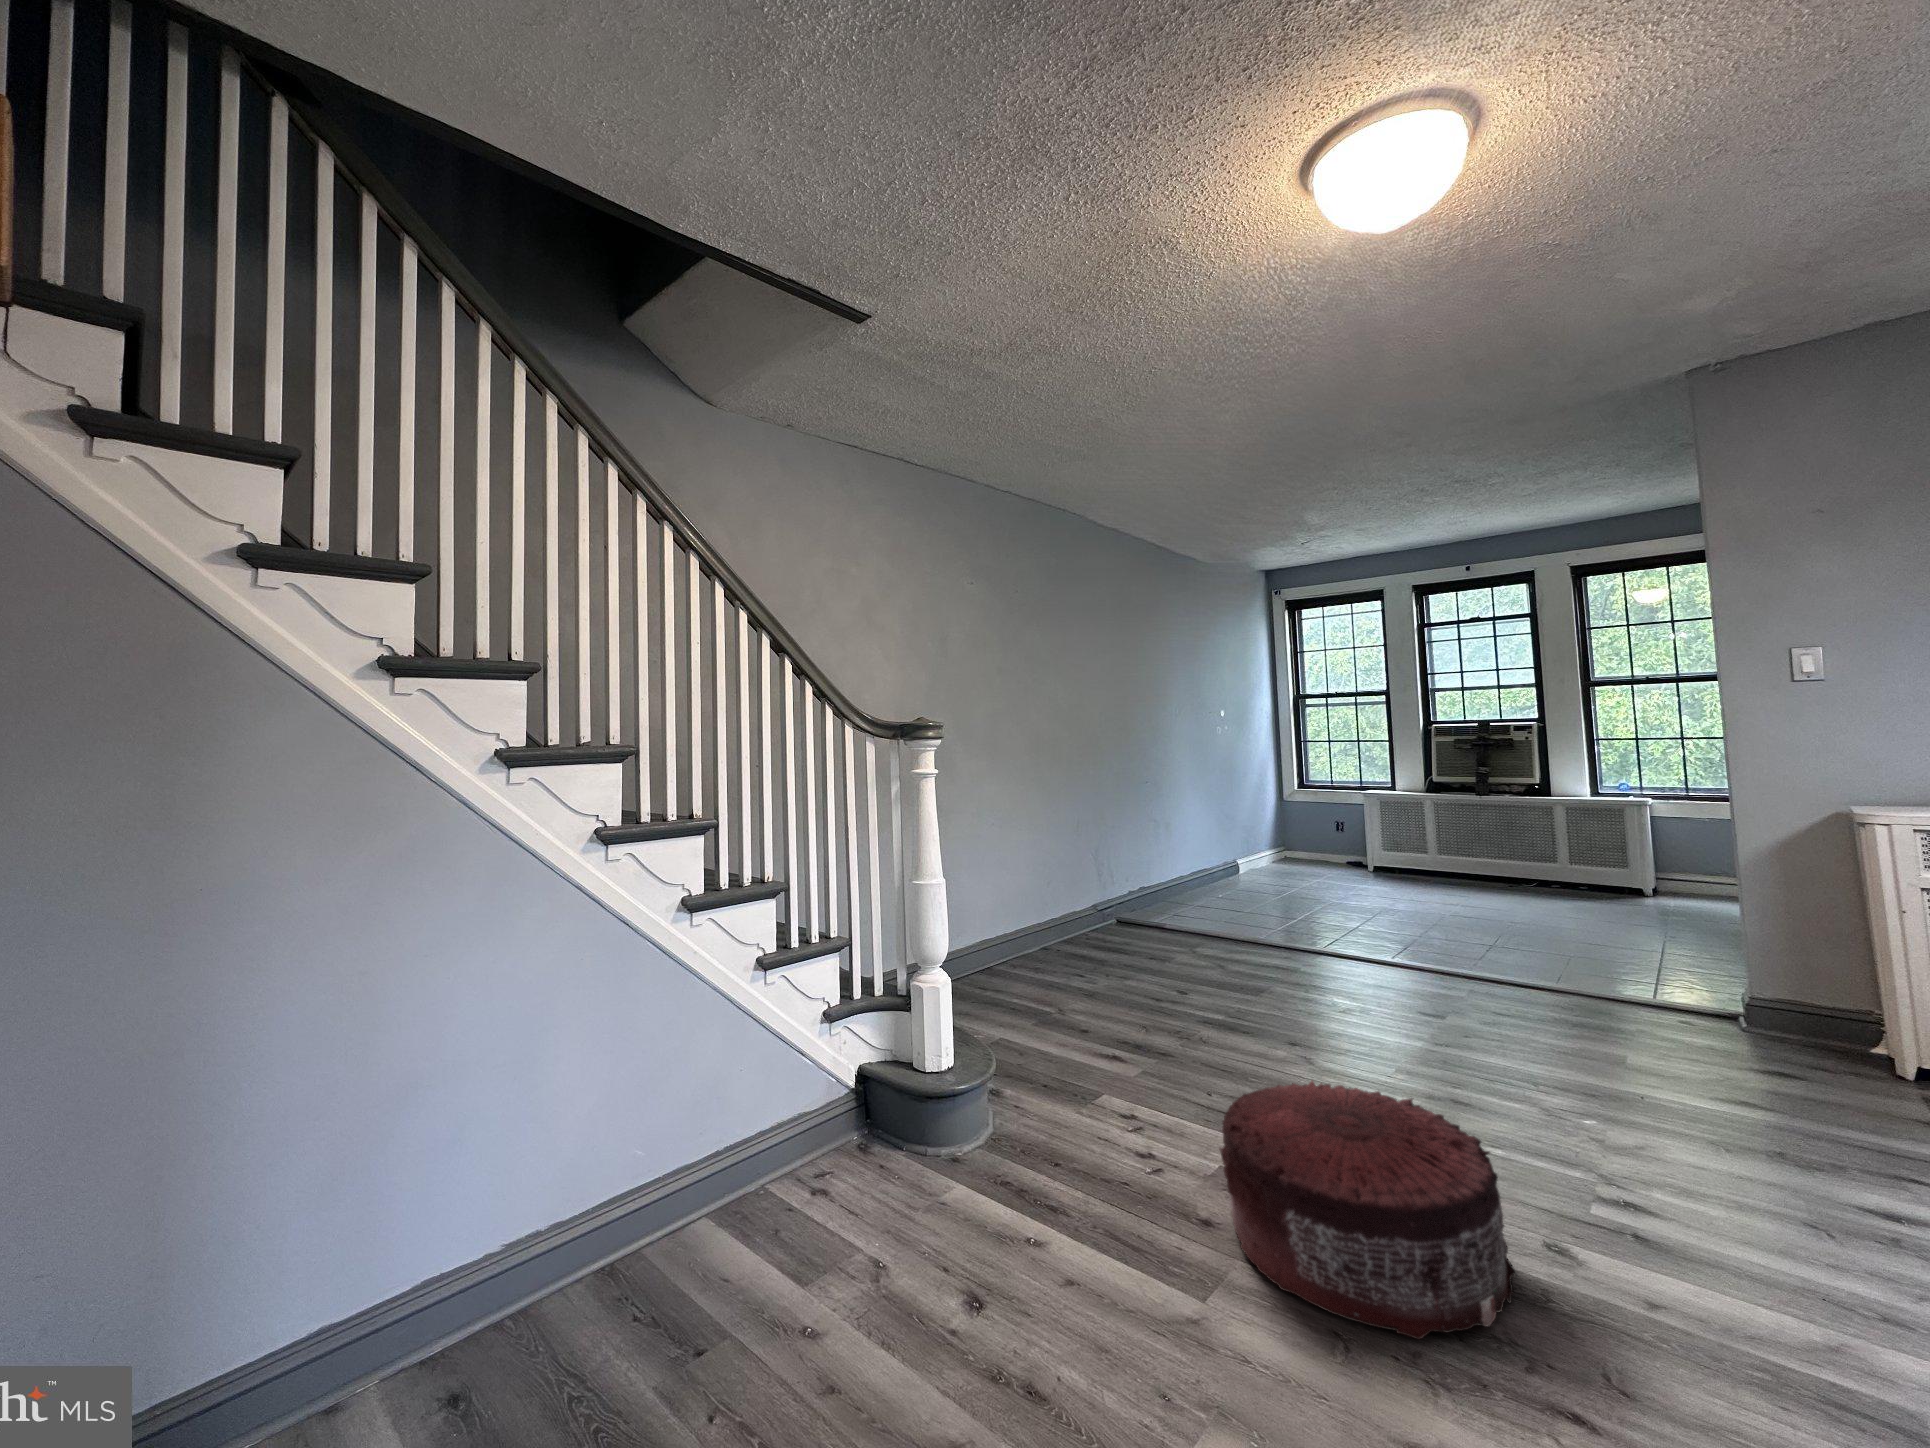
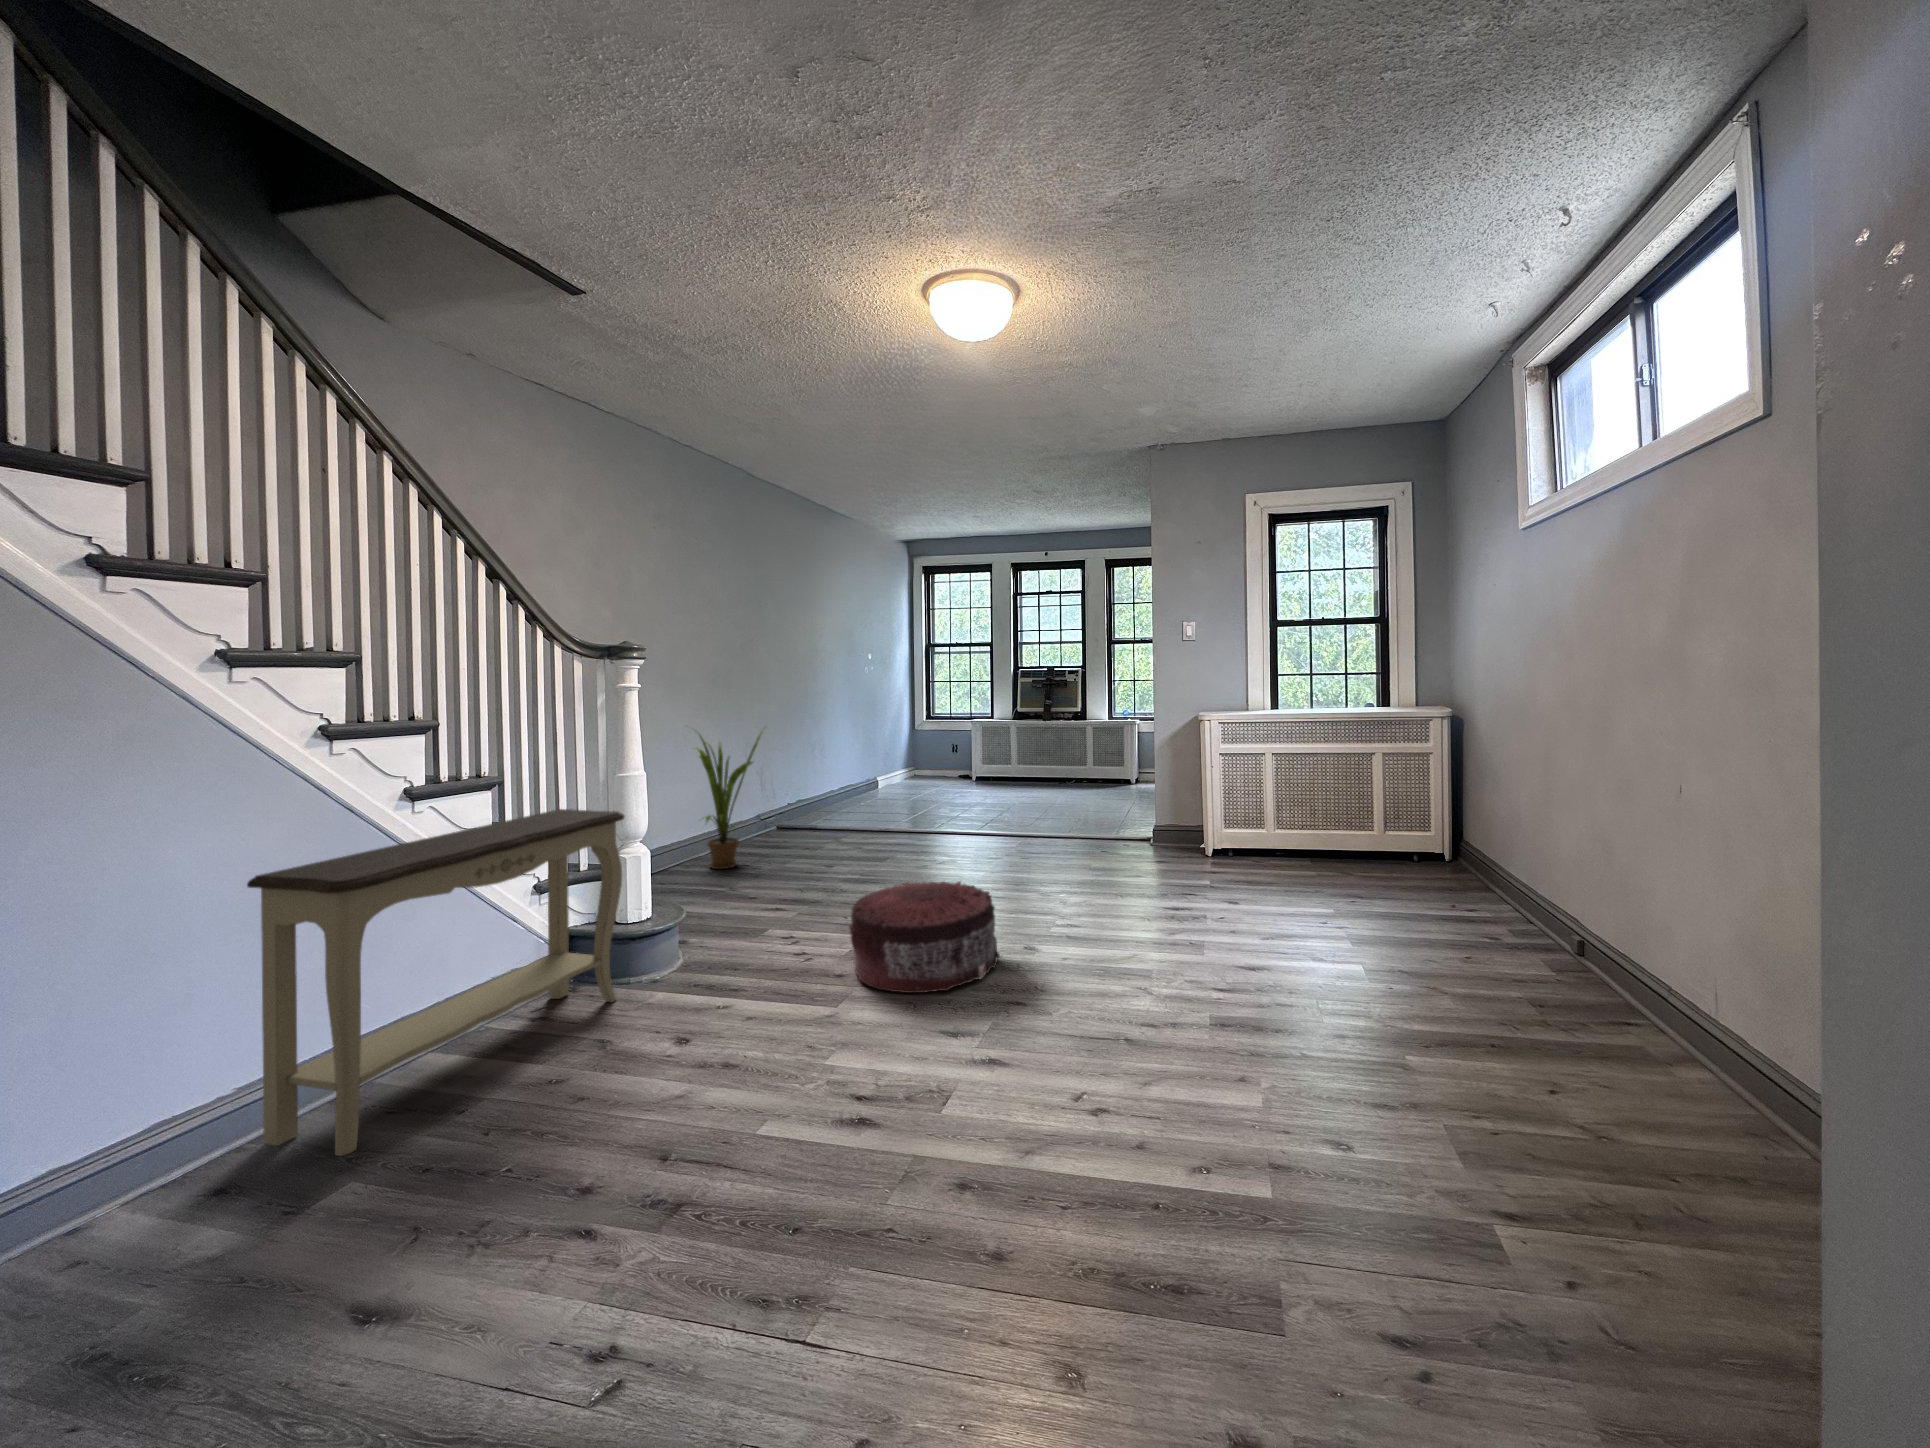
house plant: none [1002,802,1097,978] -> present [697,728,765,869]
console table: none [514,920,912,1386] -> present [247,809,625,1156]

